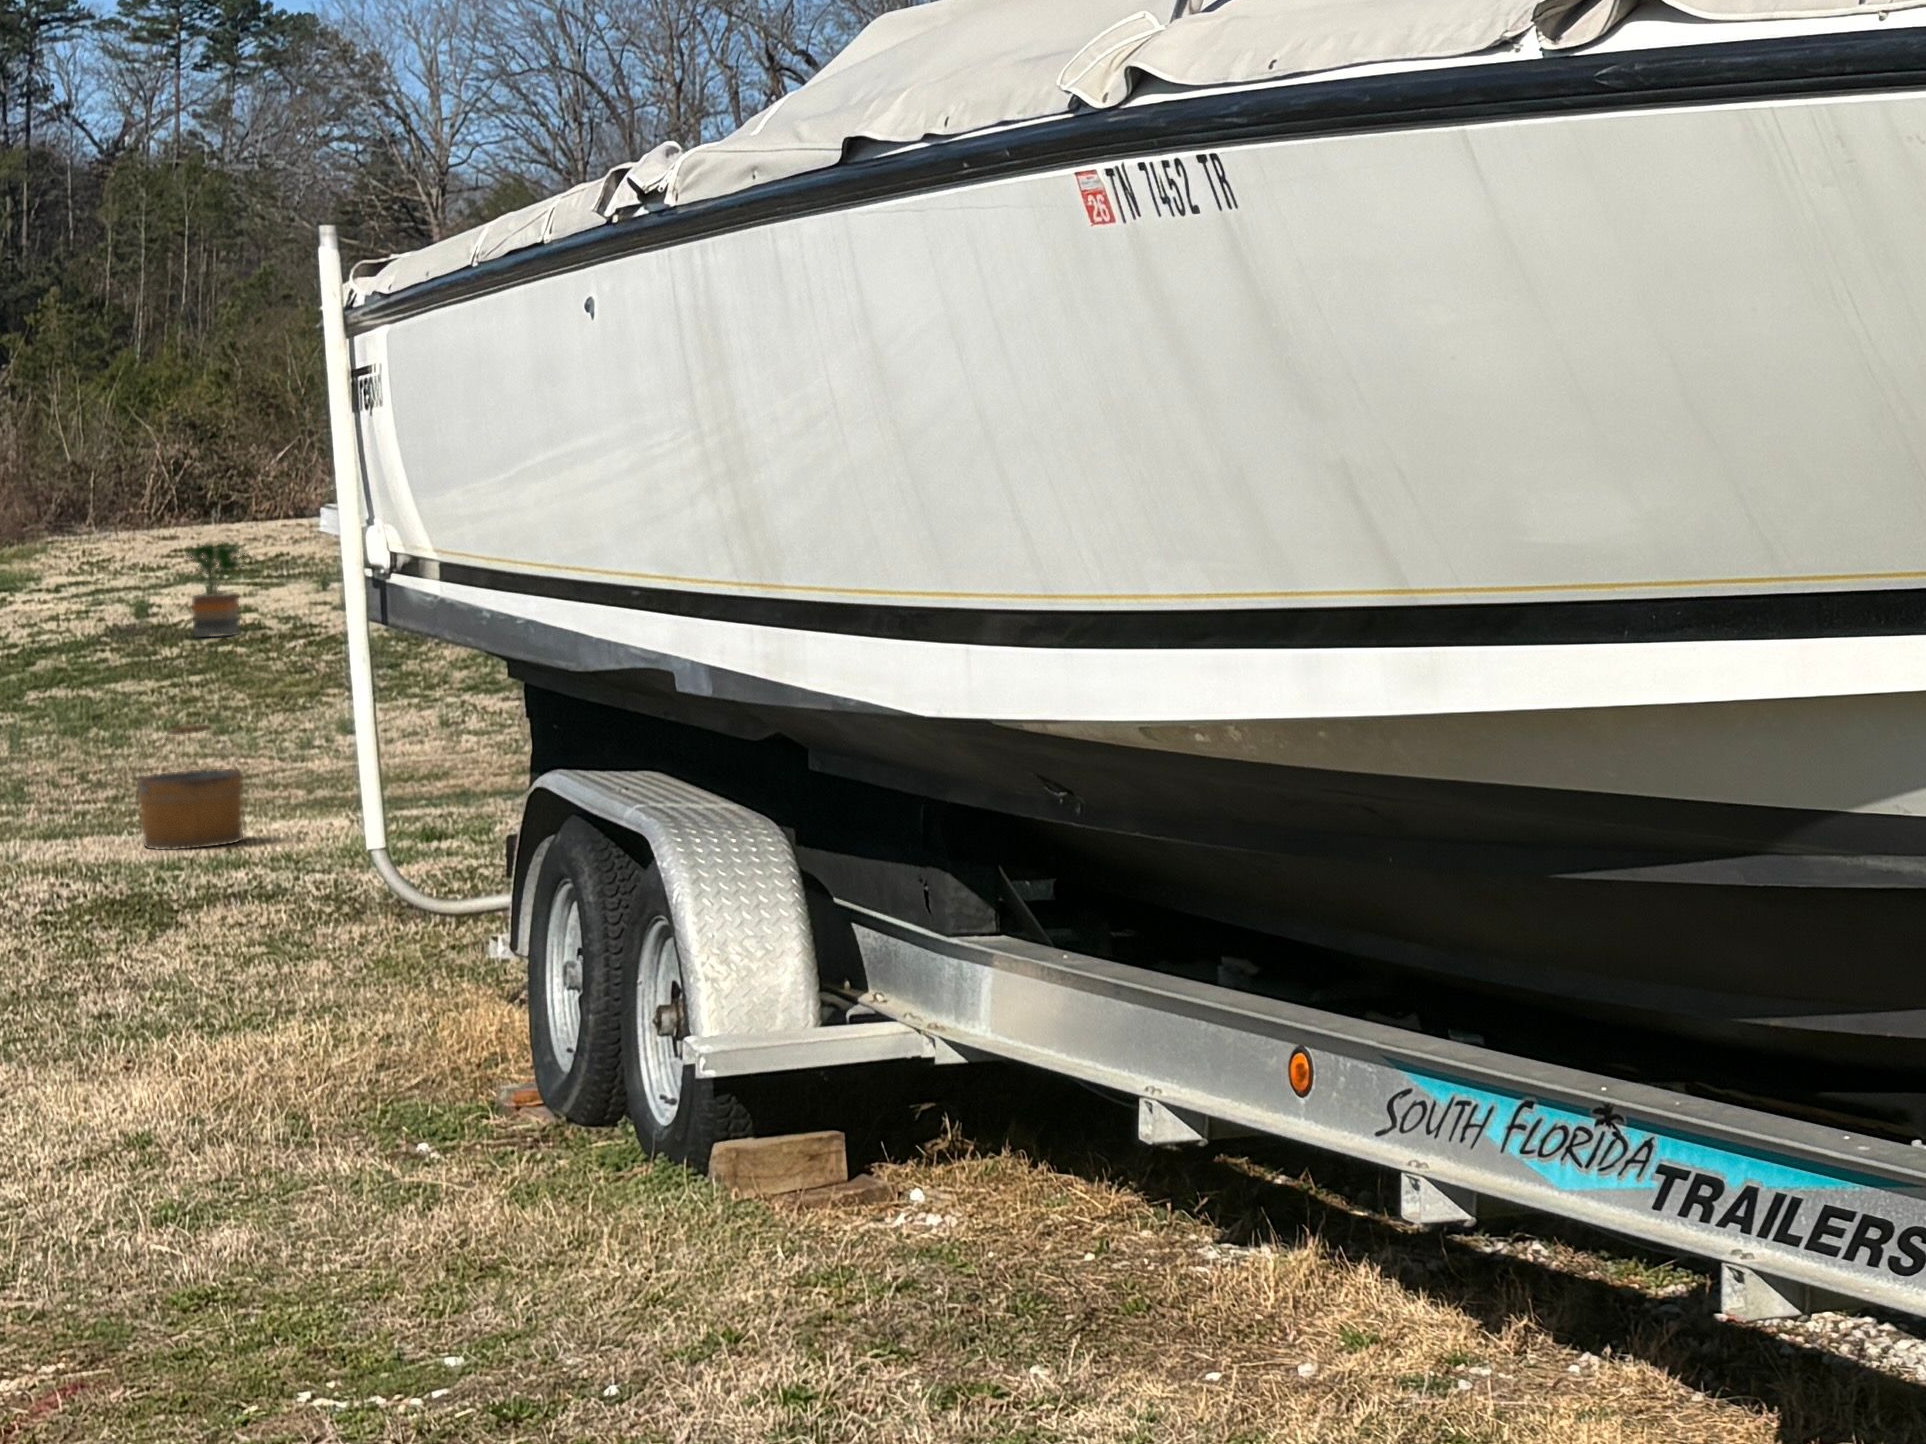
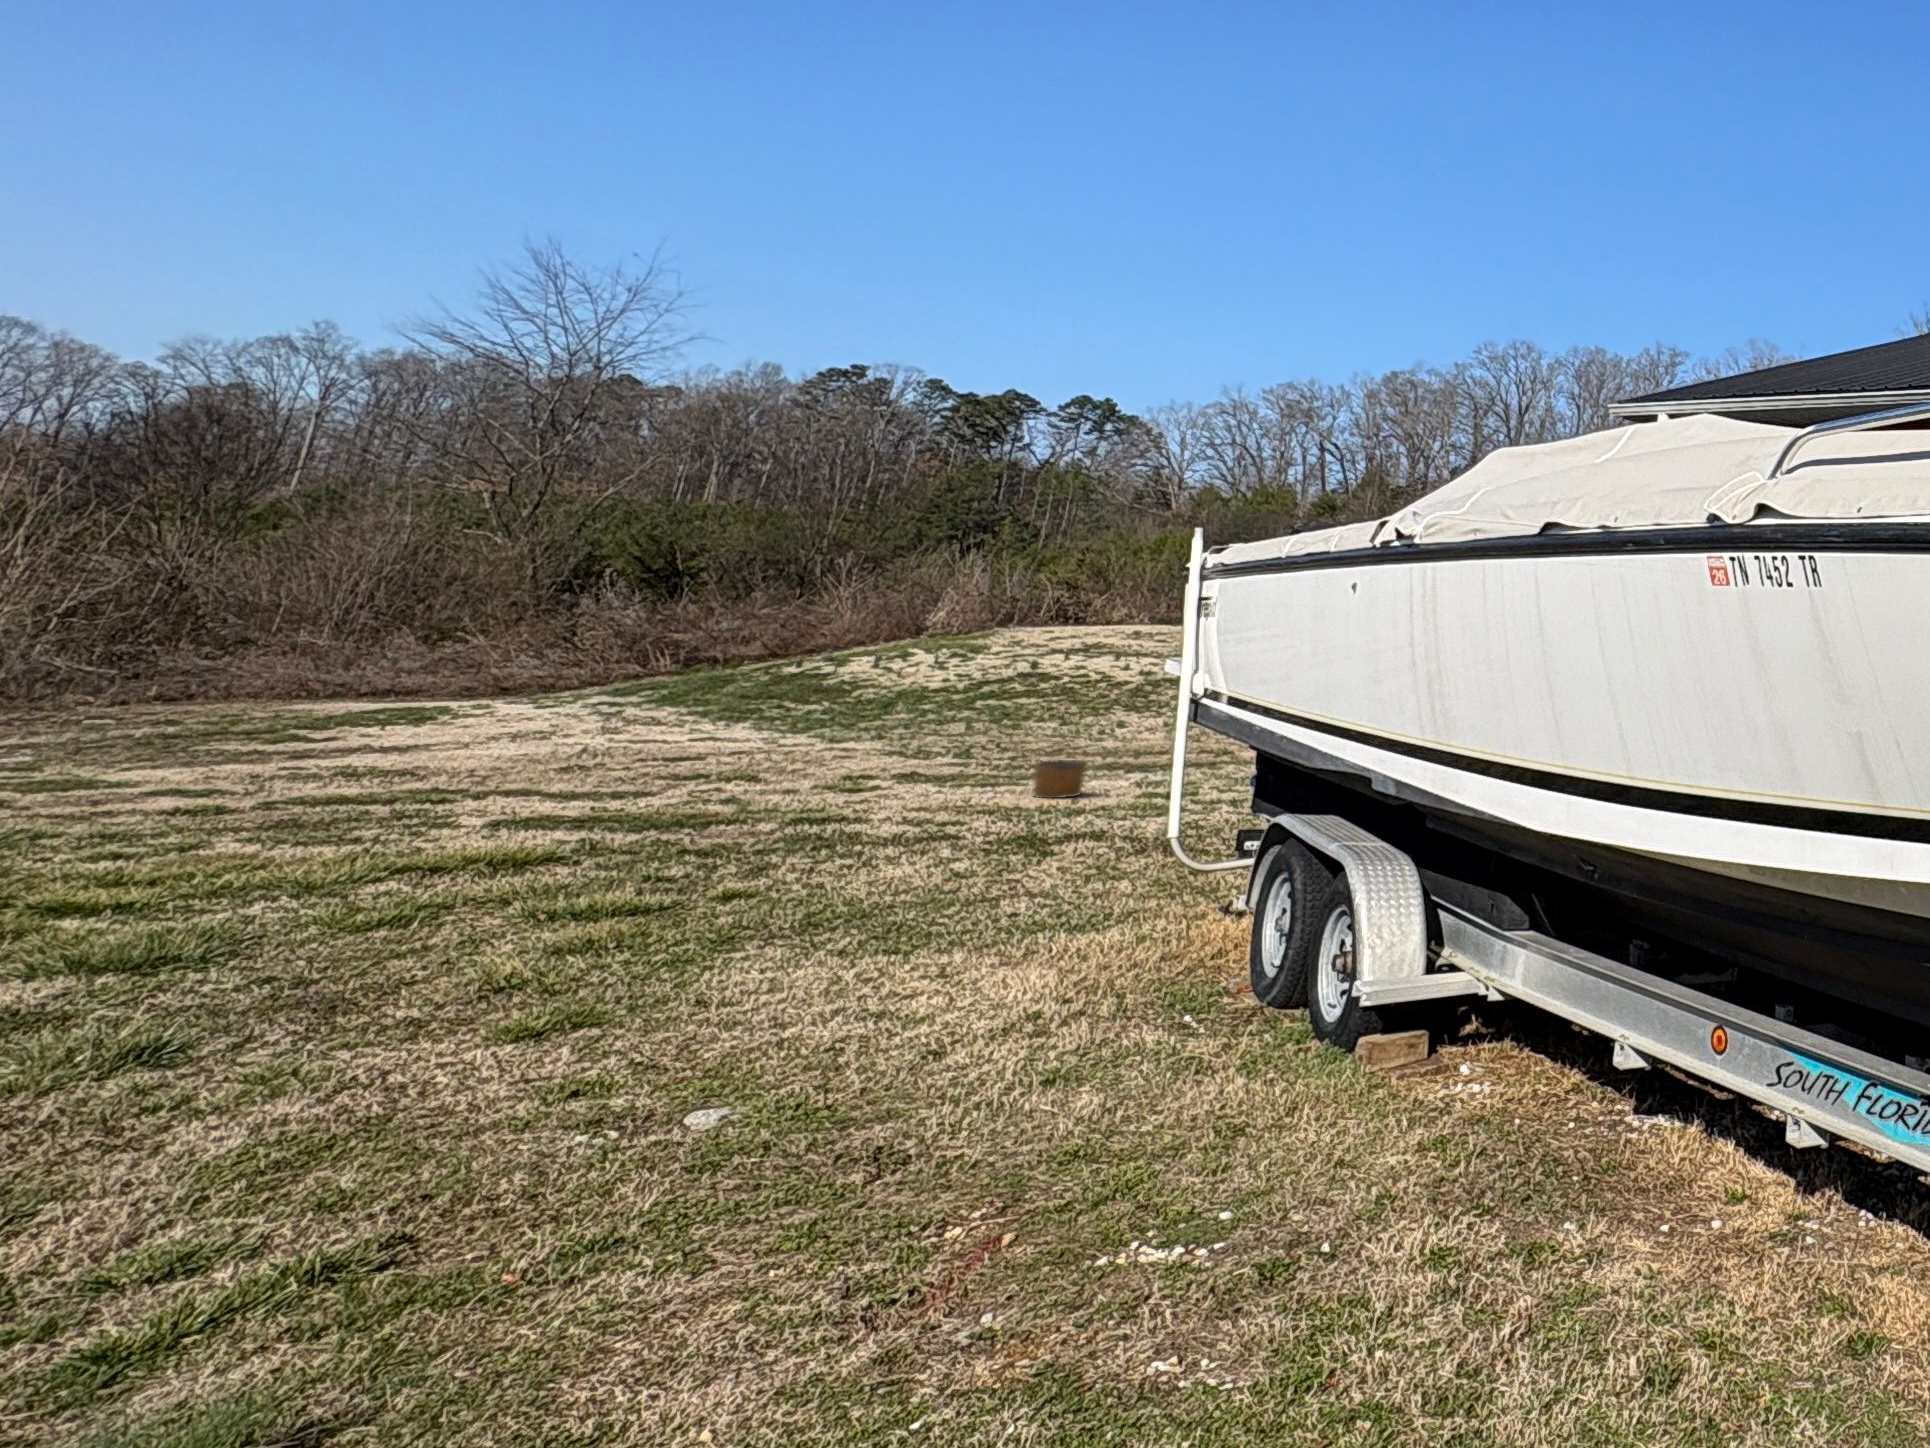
potted tree: present [186,542,247,637] -> none [1061,640,1092,683]

